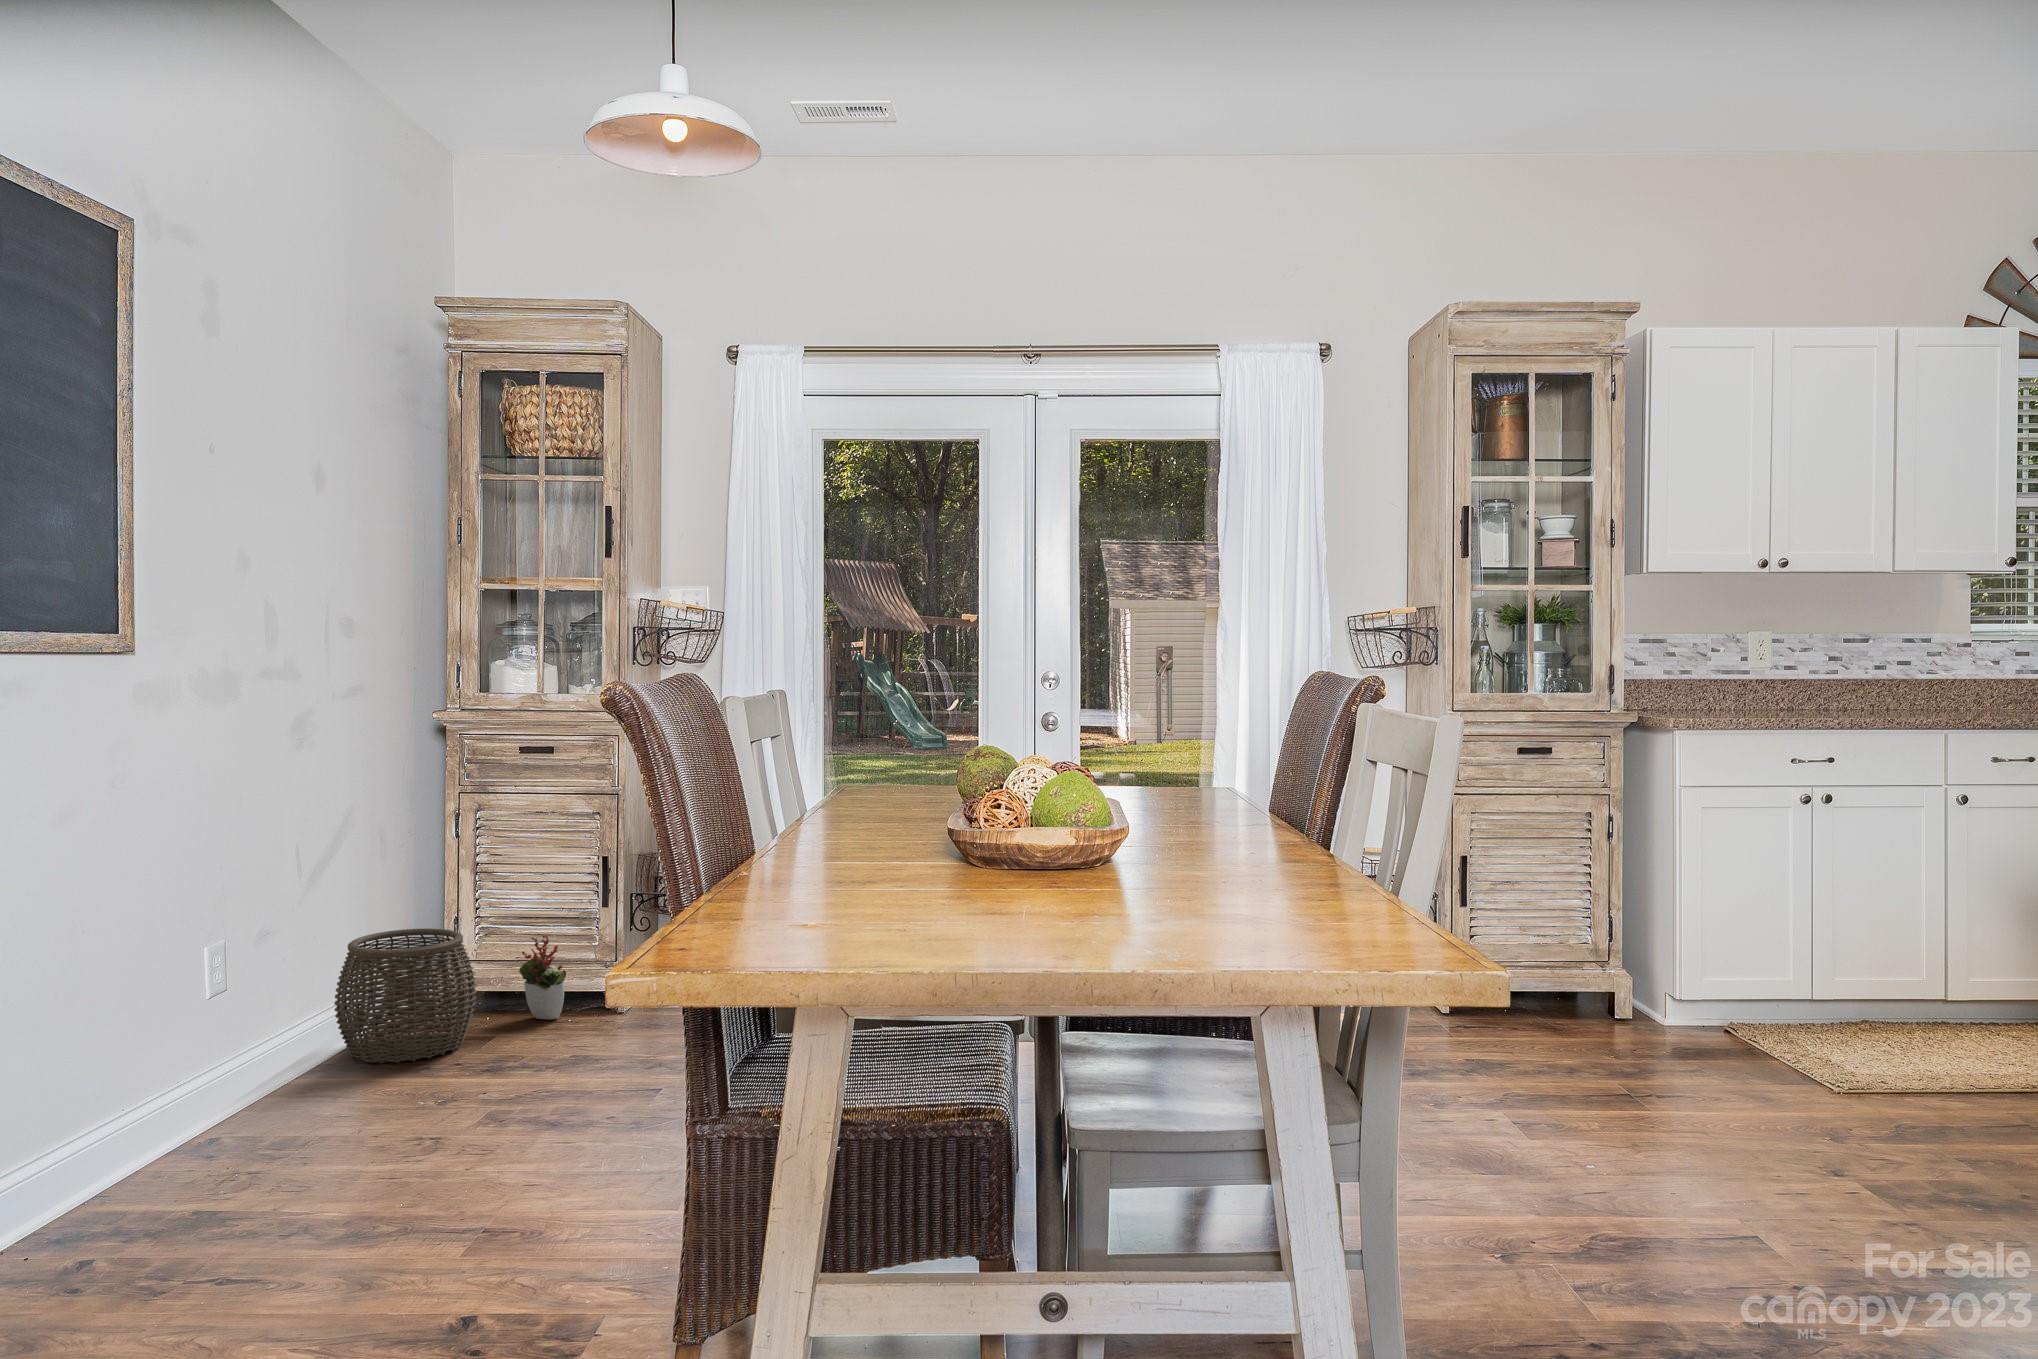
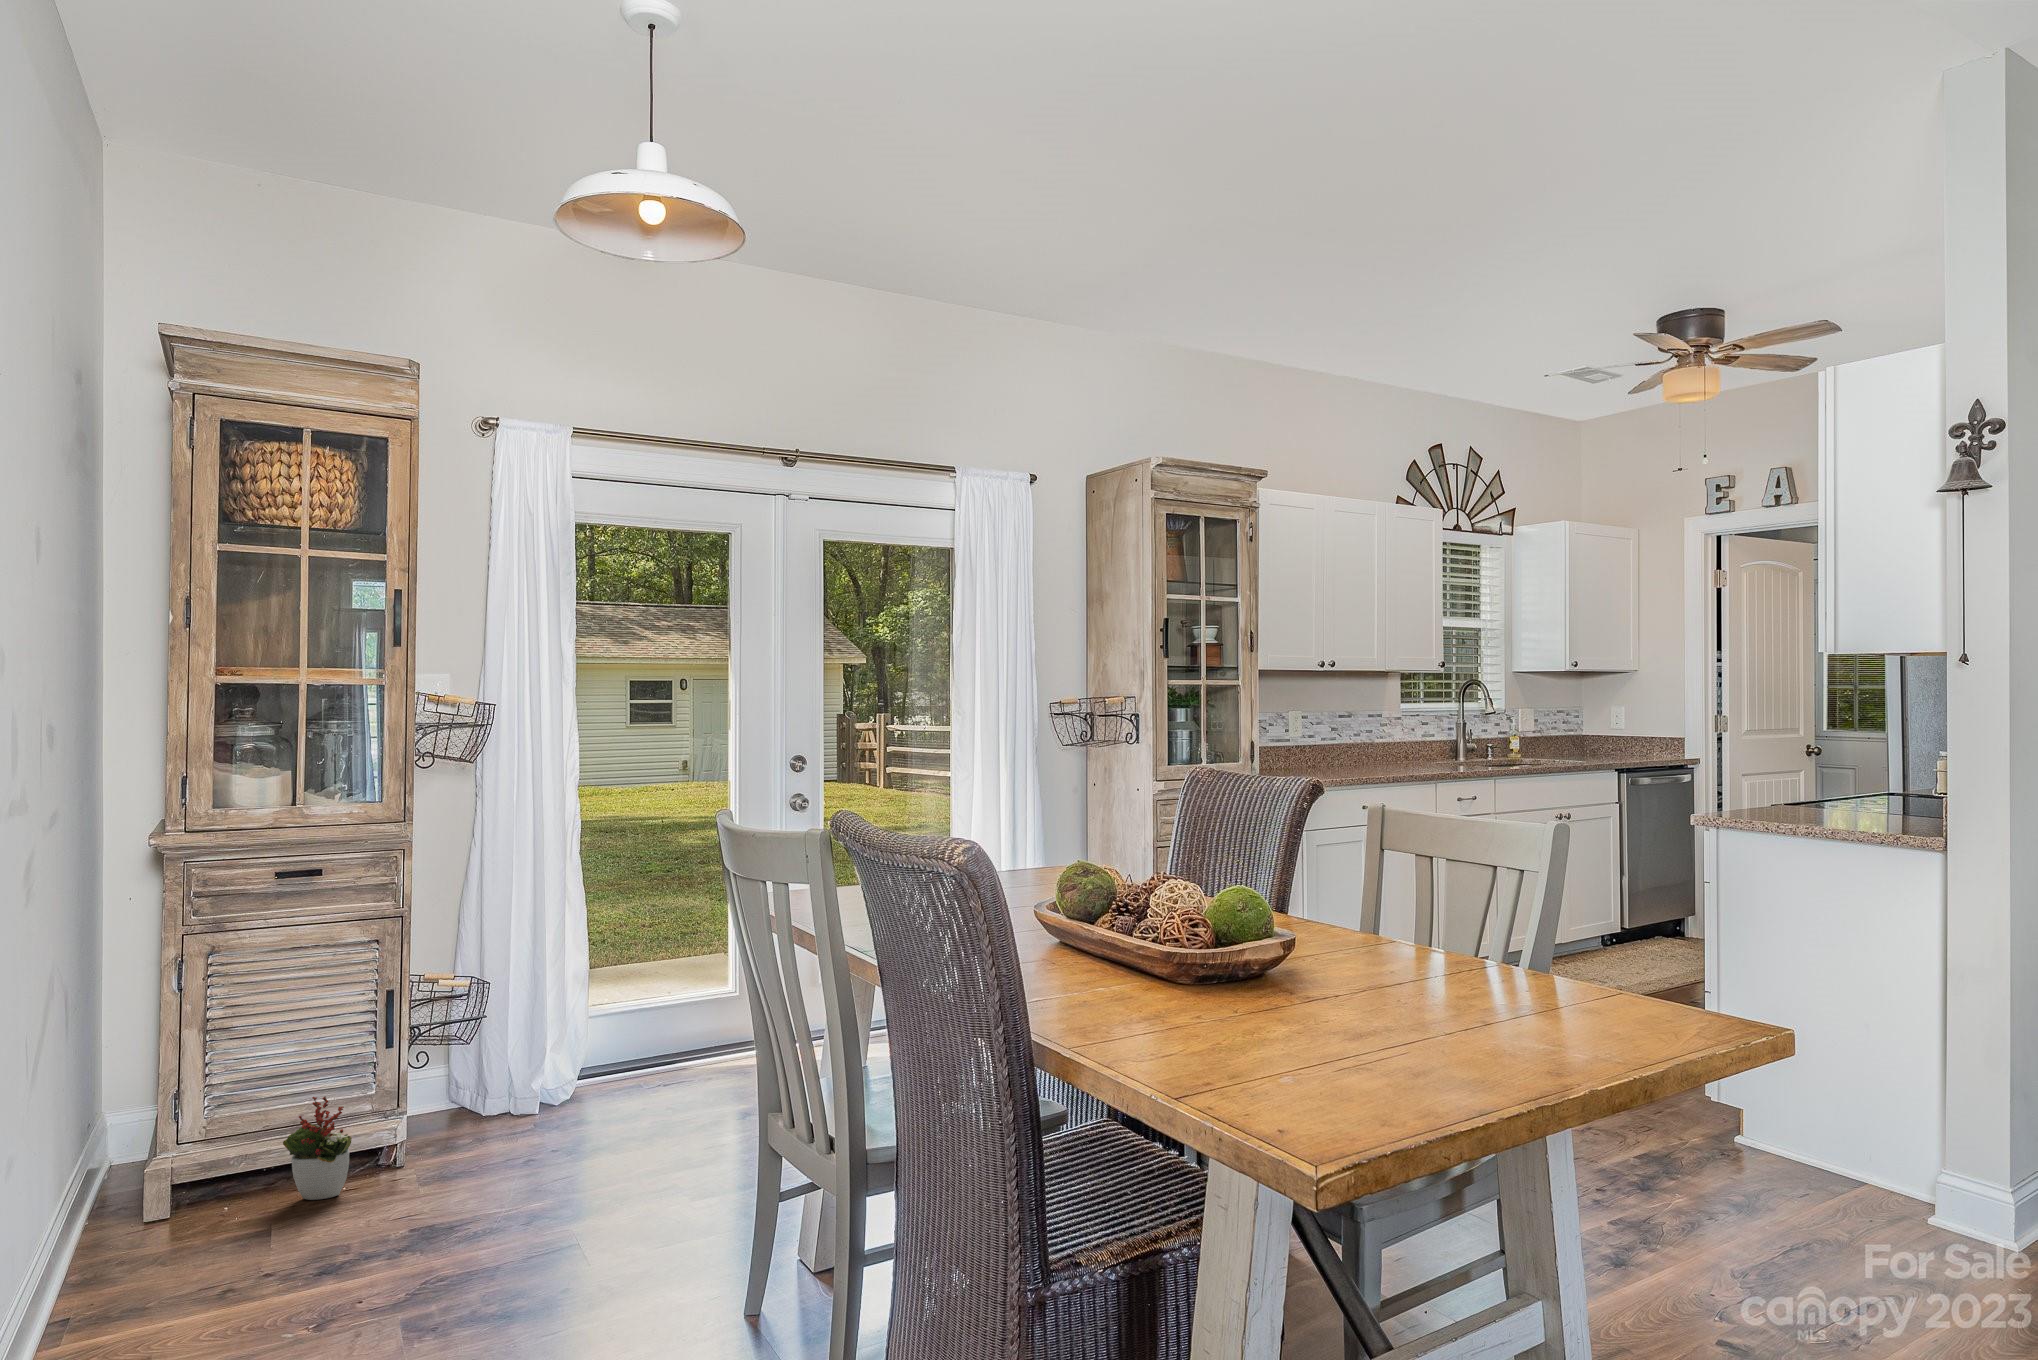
woven basket: present [334,928,477,1063] -> none [71,1111,274,1308]

